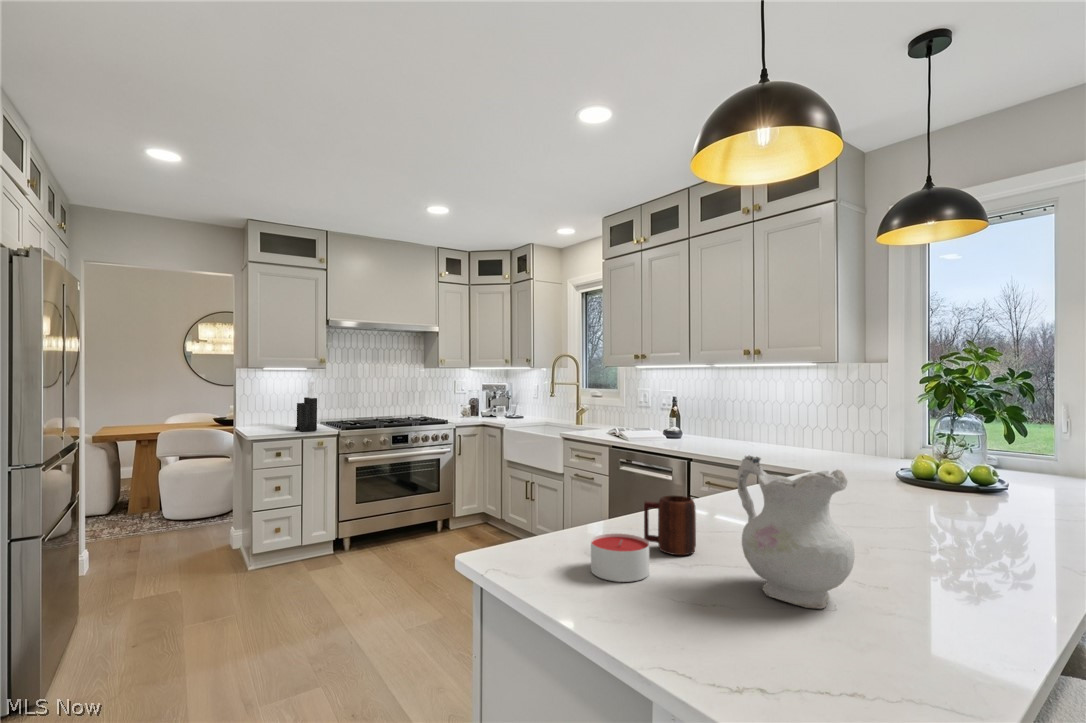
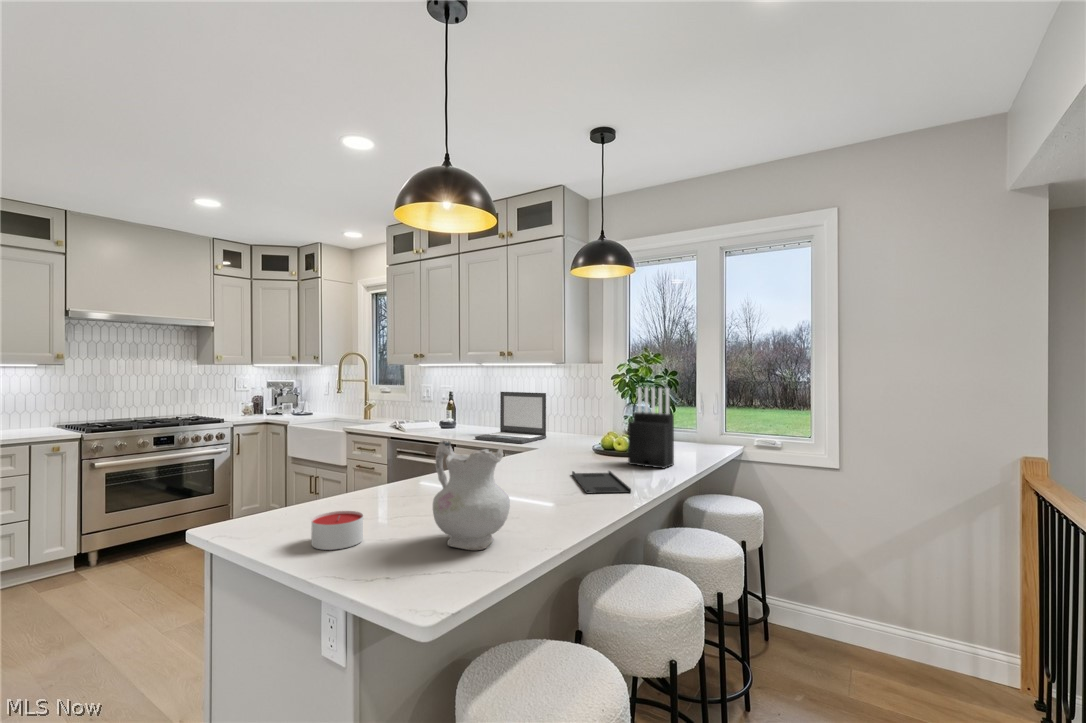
knife block: present [295,382,317,431] -> present [628,387,674,468]
laptop: none [714,397,805,461] -> present [475,392,546,443]
mug: present [644,496,696,555] -> none [369,476,412,524]
tray: none [878,503,997,542] -> present [572,471,631,493]

